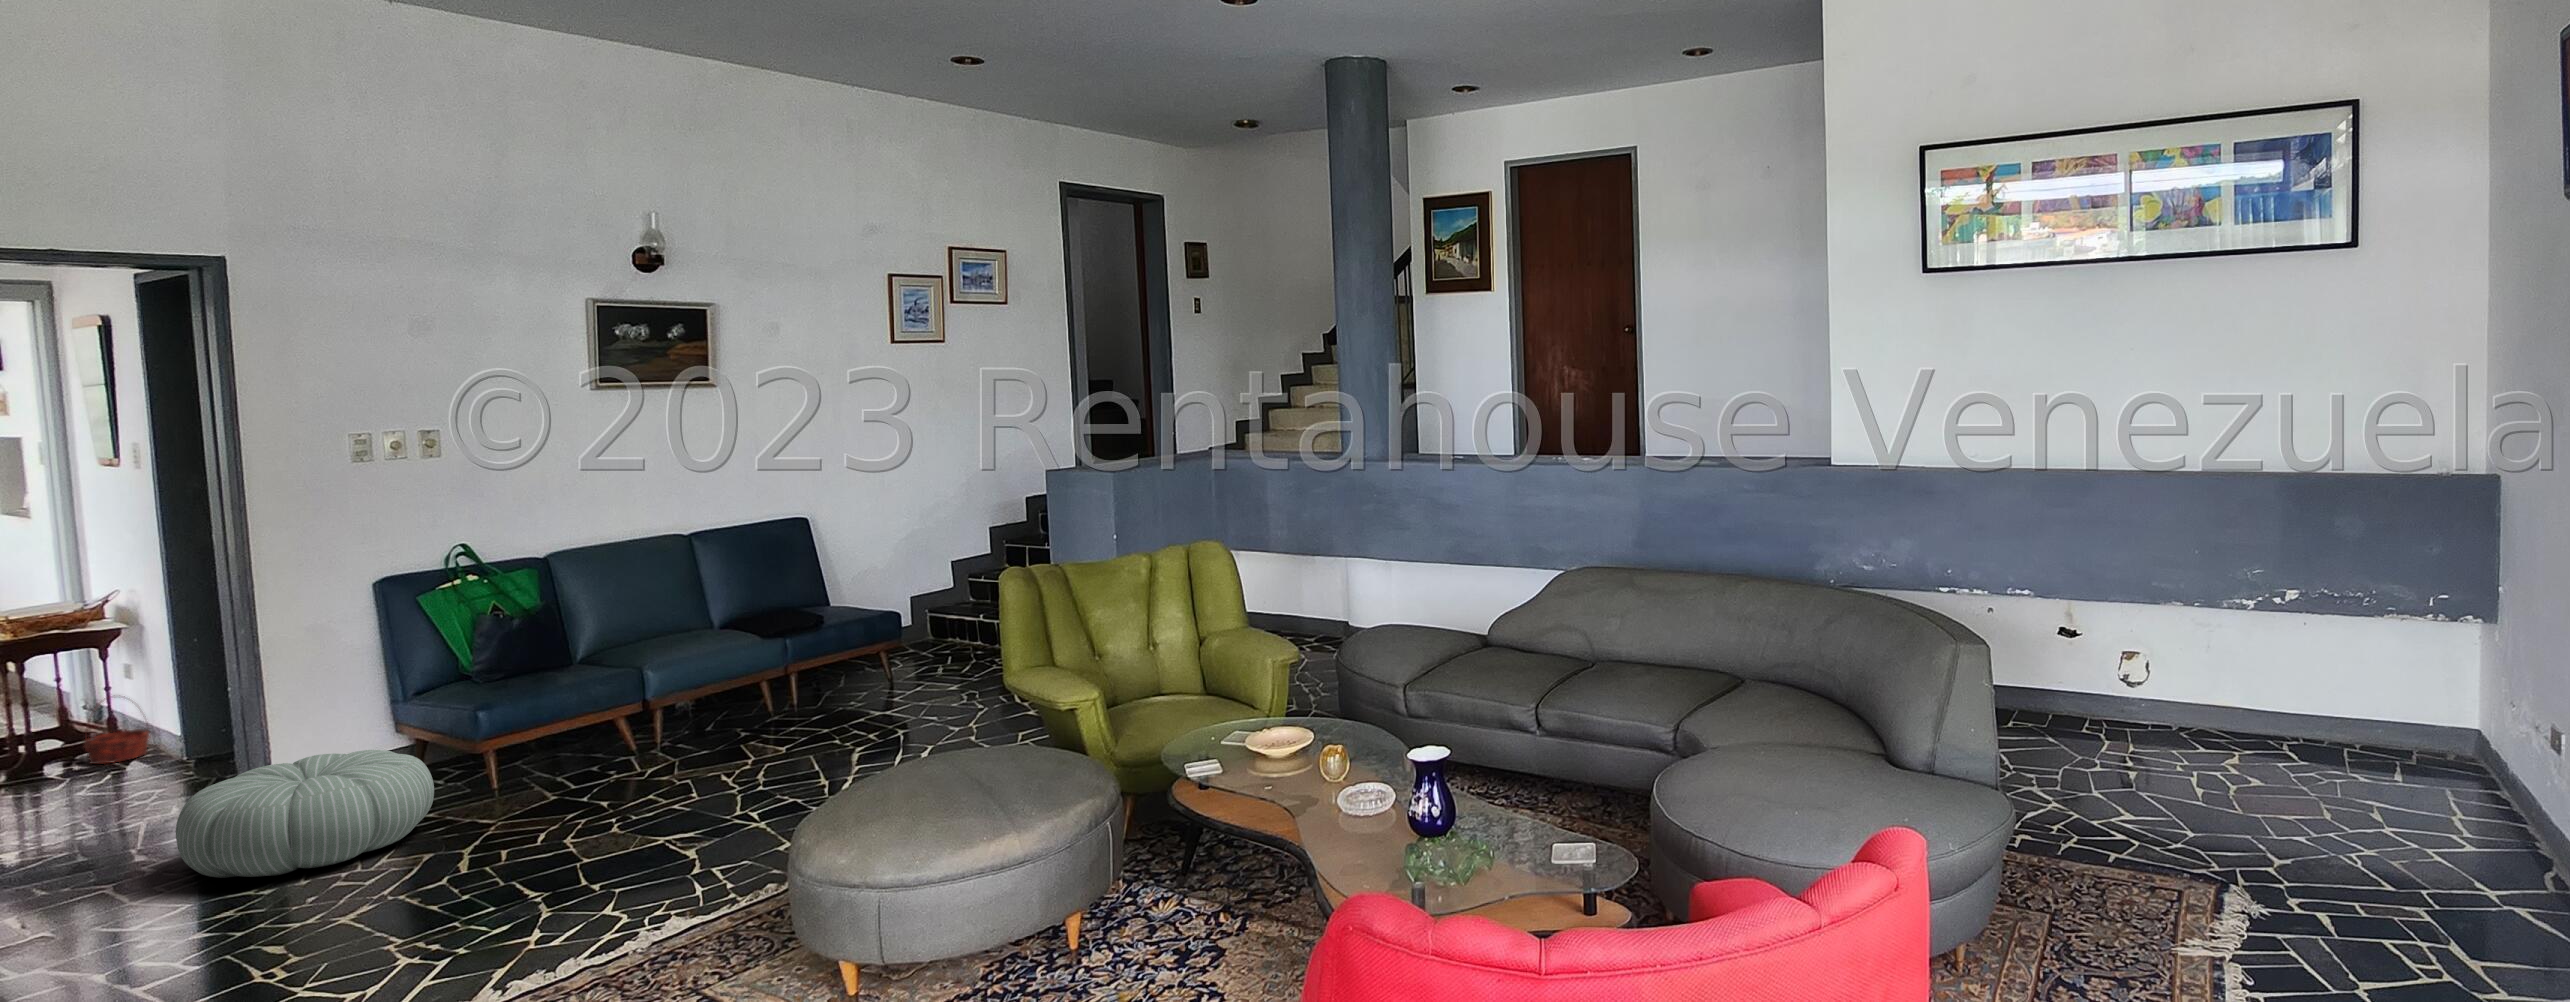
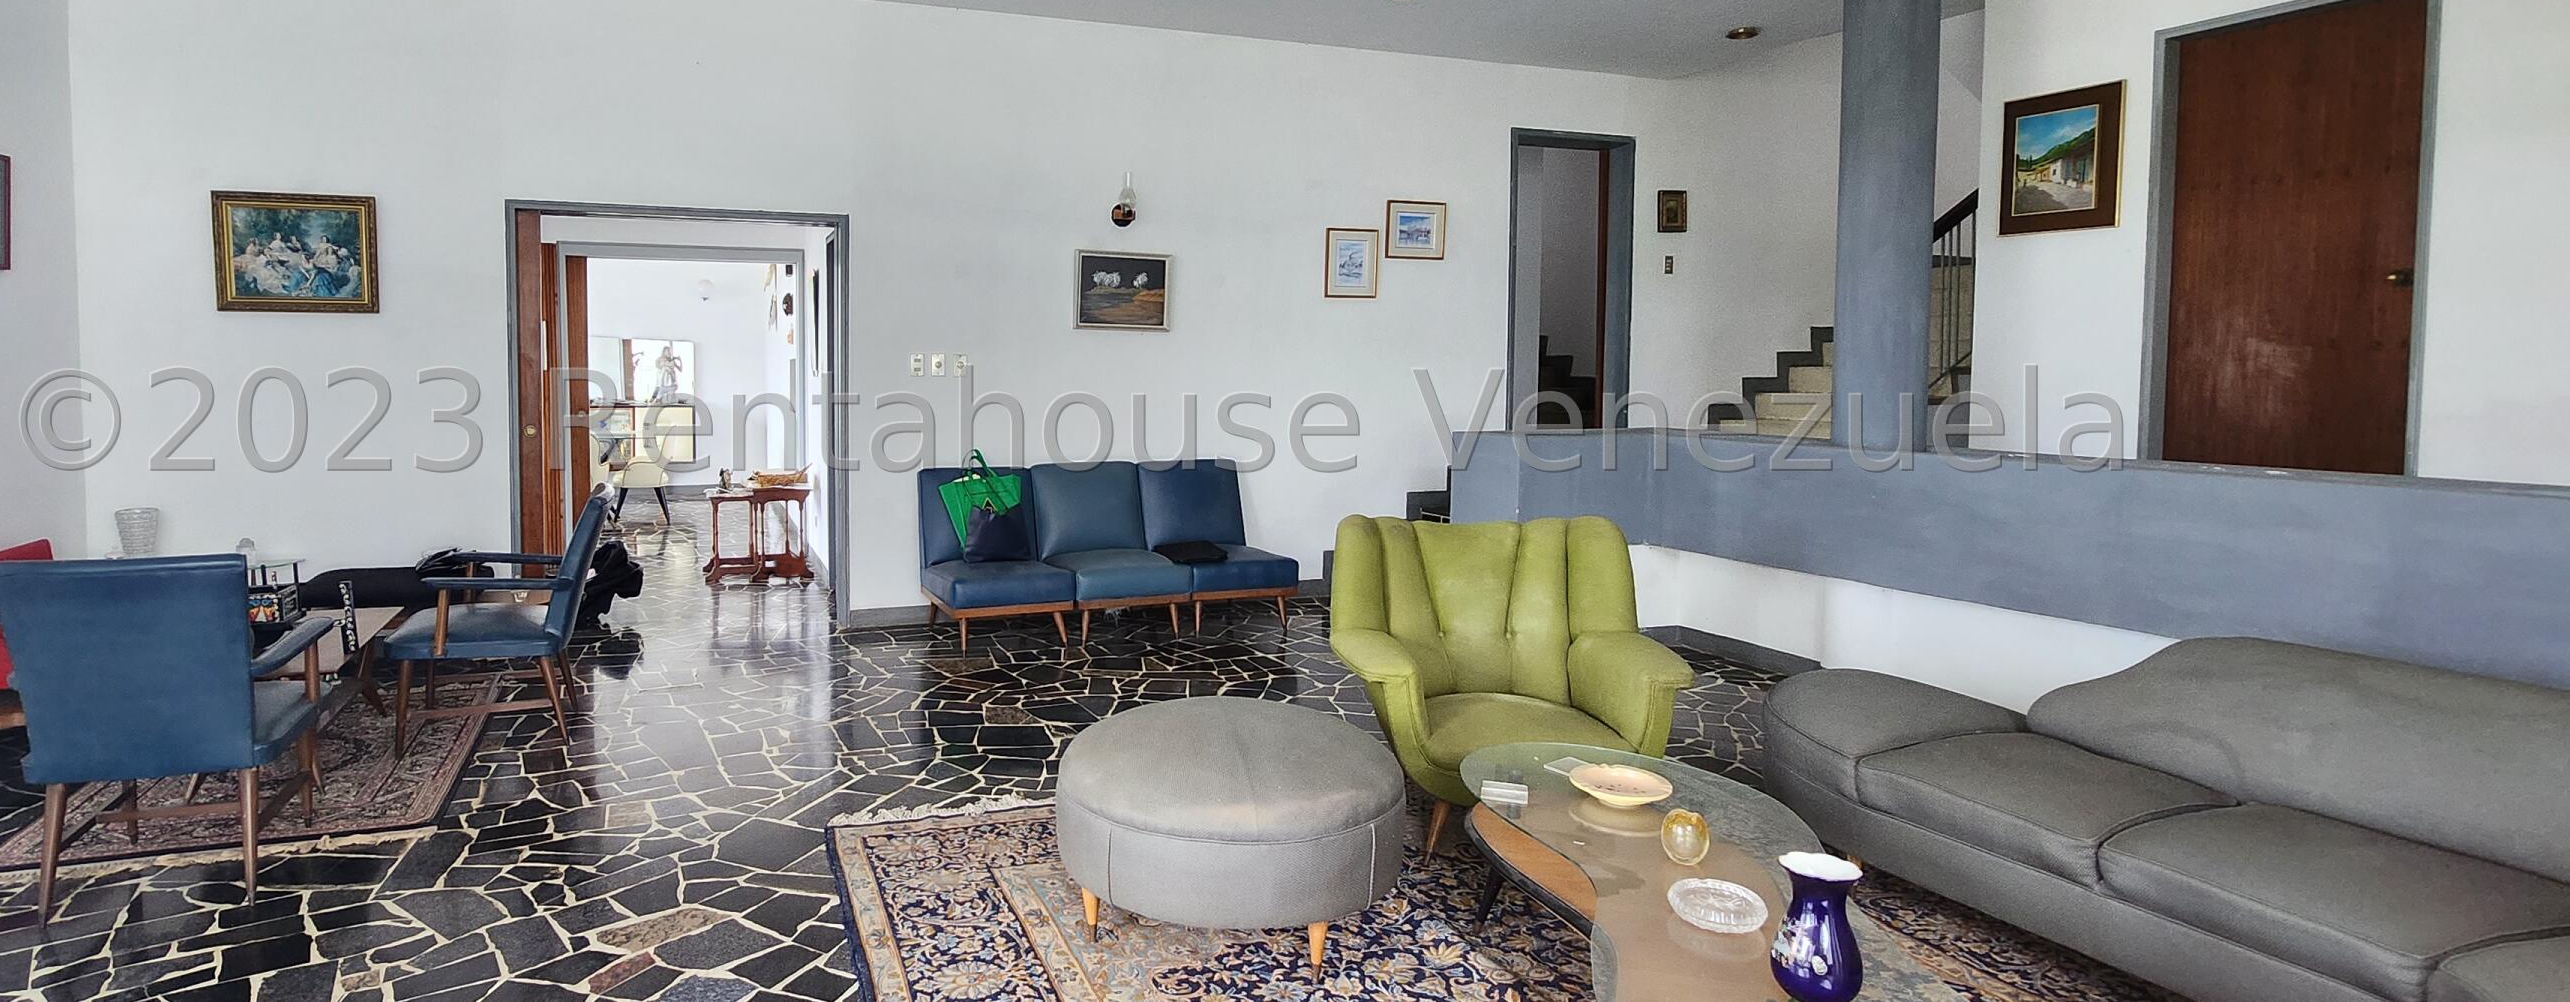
pouf: present [176,750,434,878] -> none [760,594,913,680]

